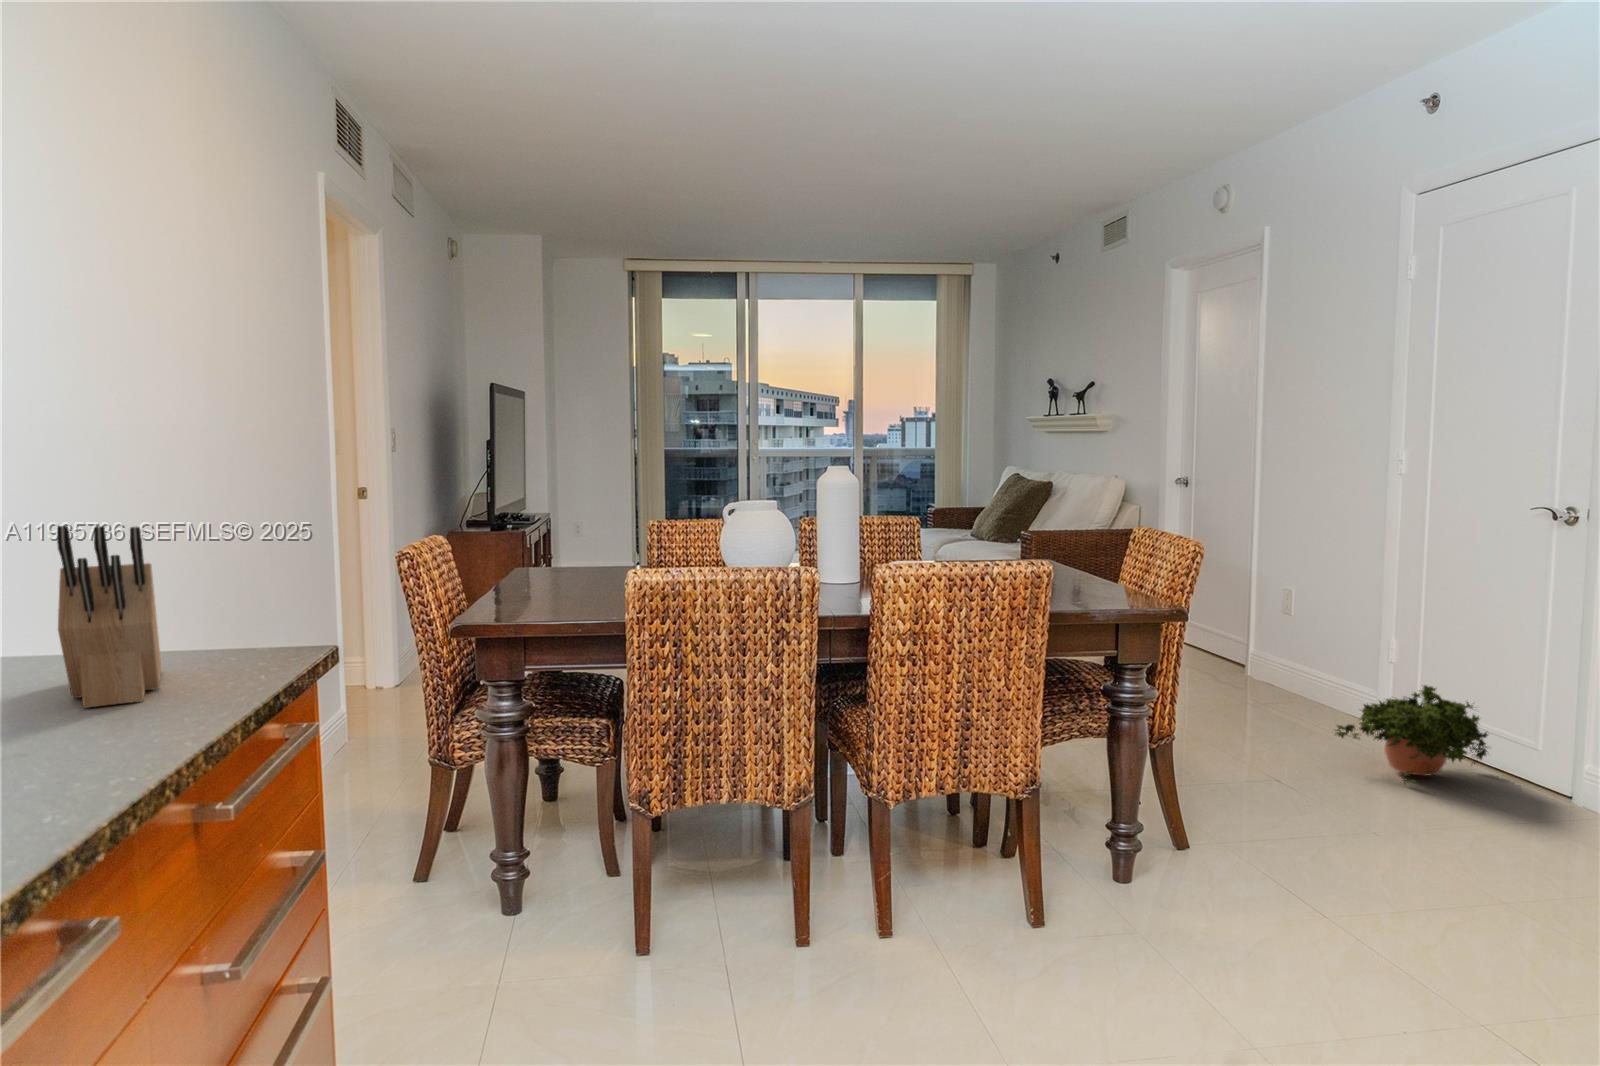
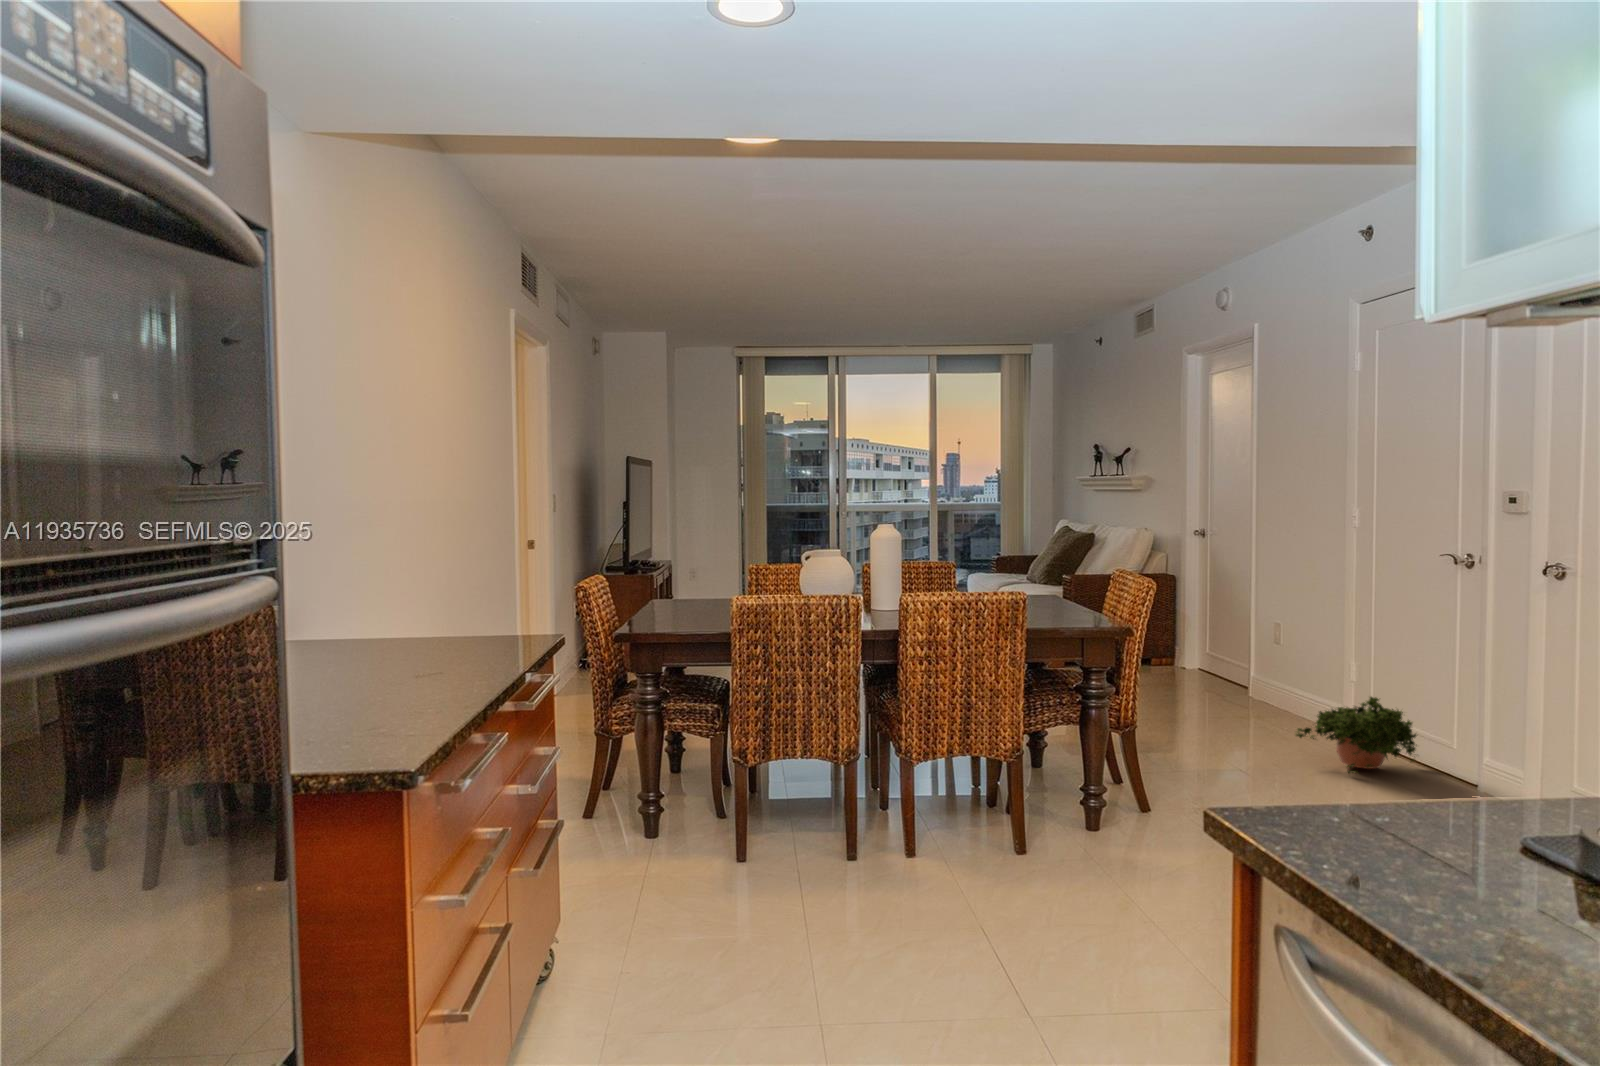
knife block: present [57,526,161,708] -> none [439,566,489,659]

